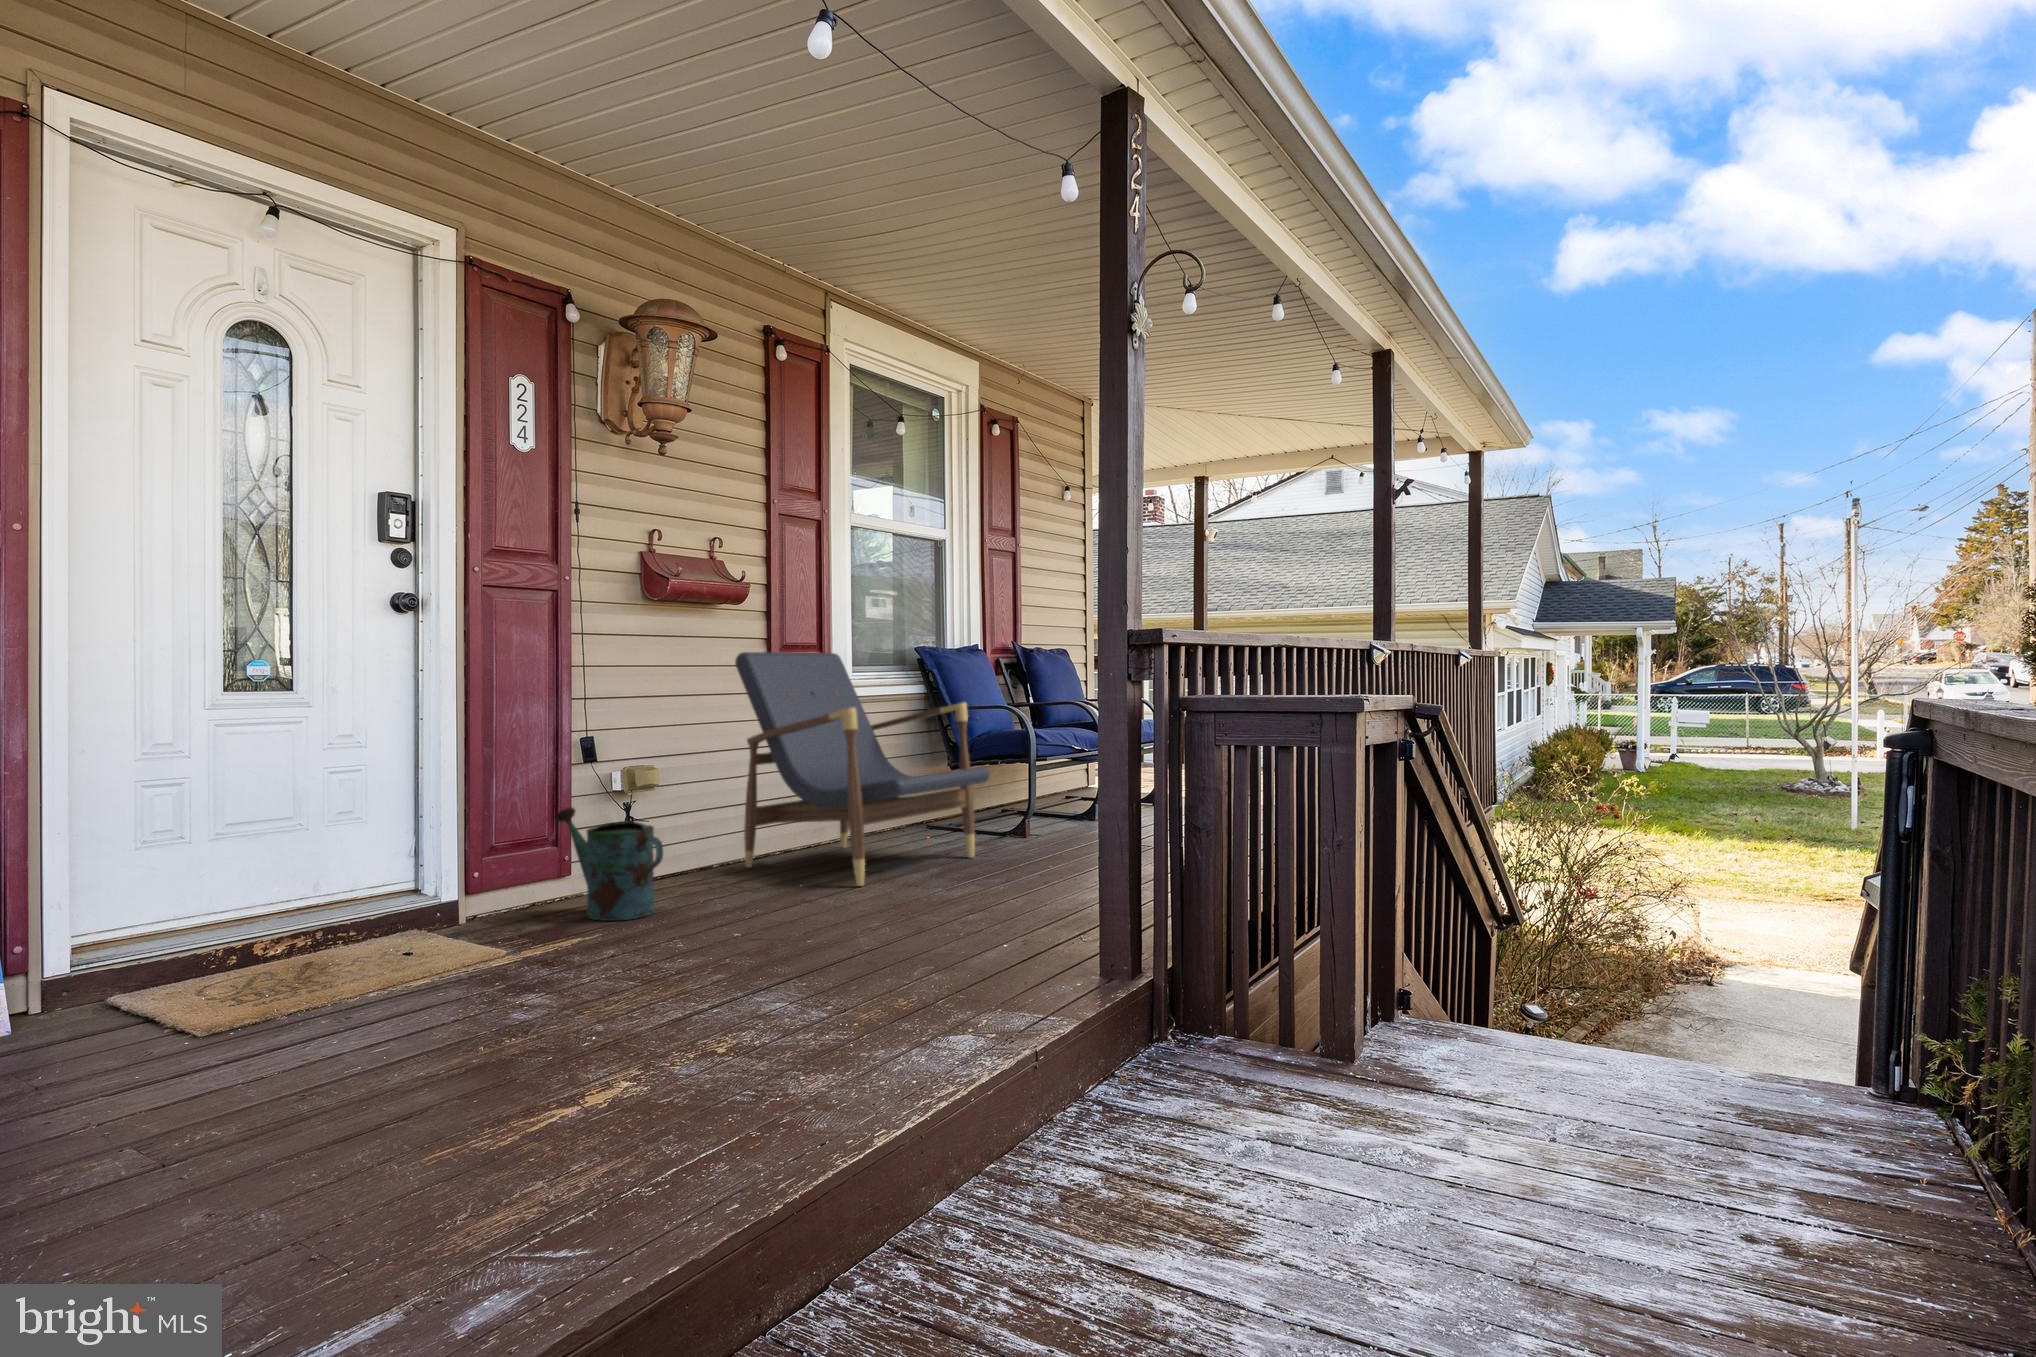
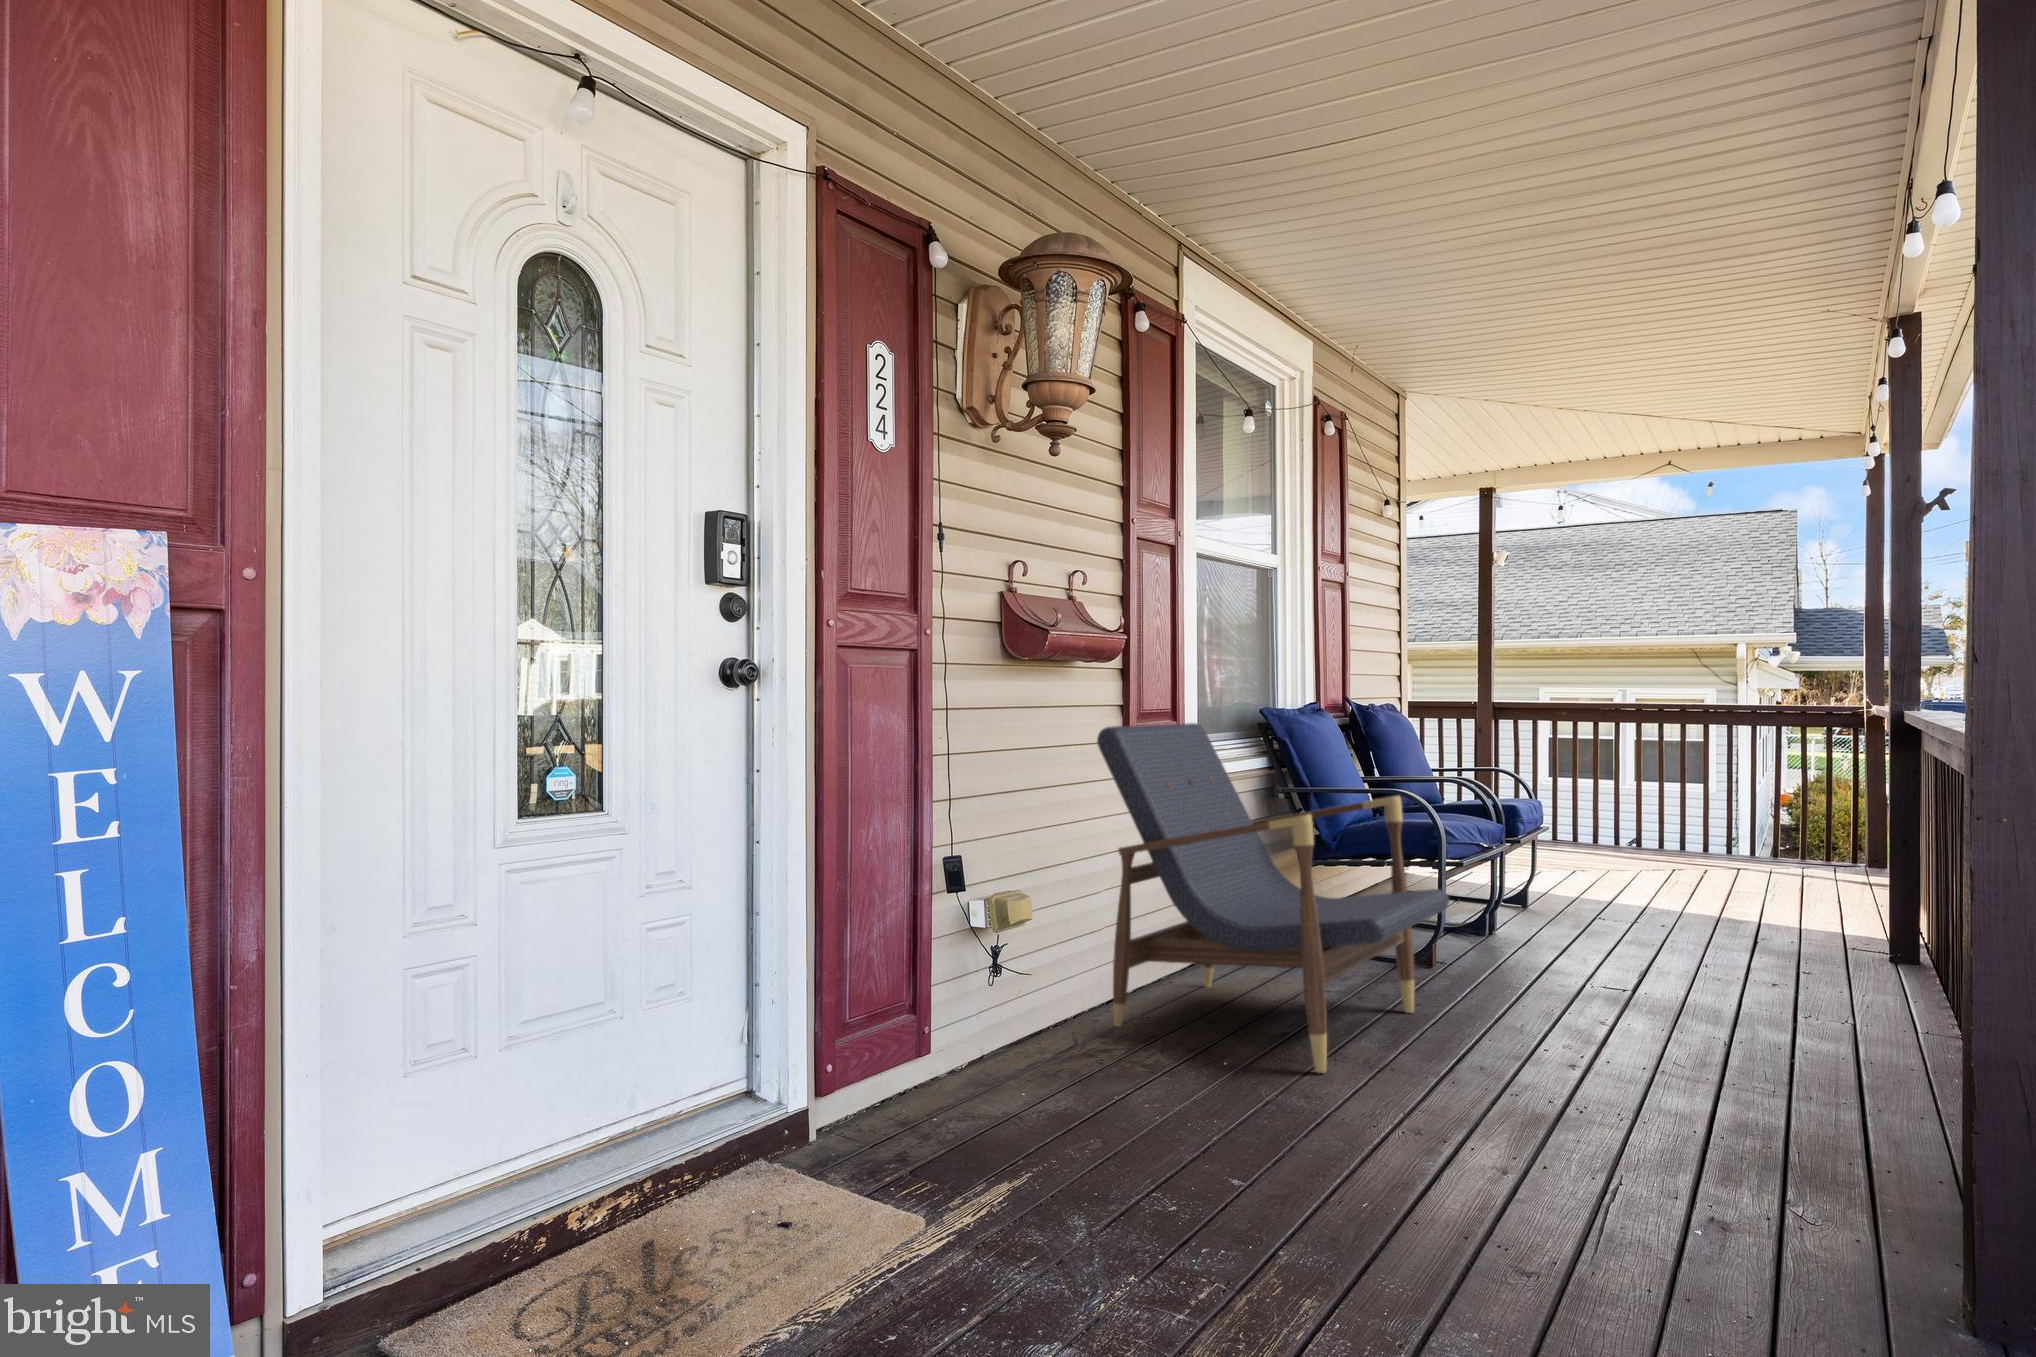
watering can: present [555,807,663,921] -> none [918,963,1105,1147]

